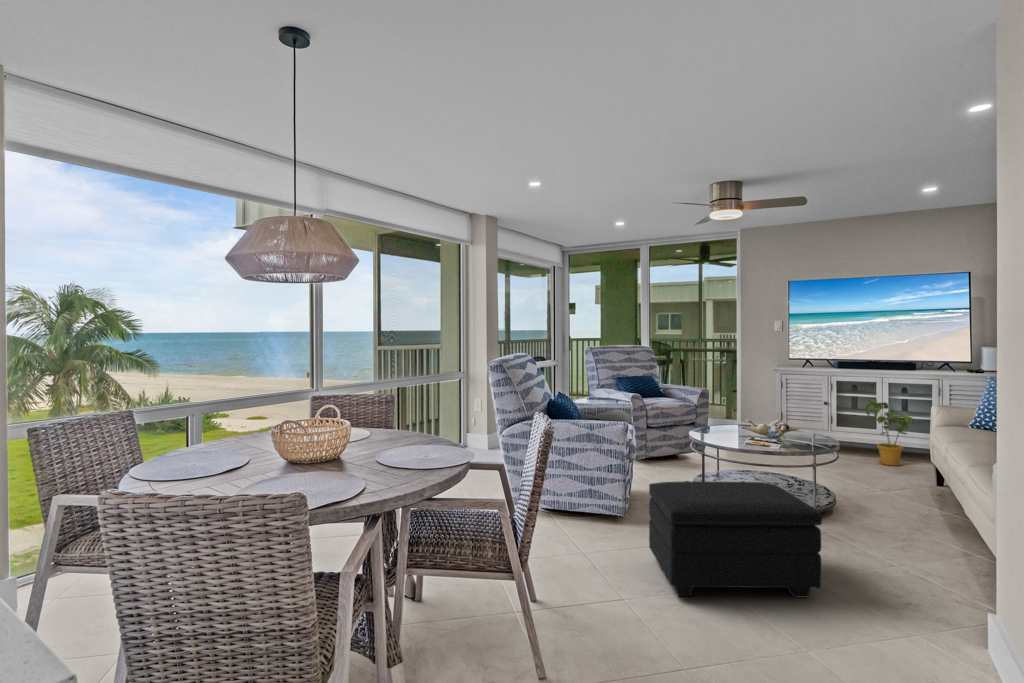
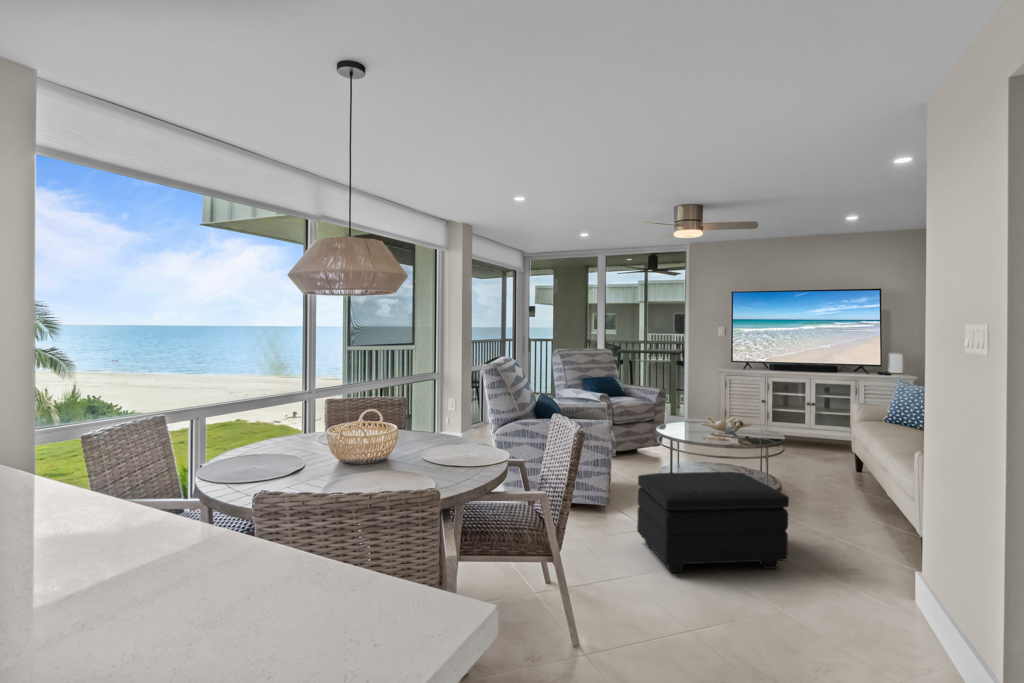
house plant: present [866,399,915,466] -> none [798,398,839,455]

